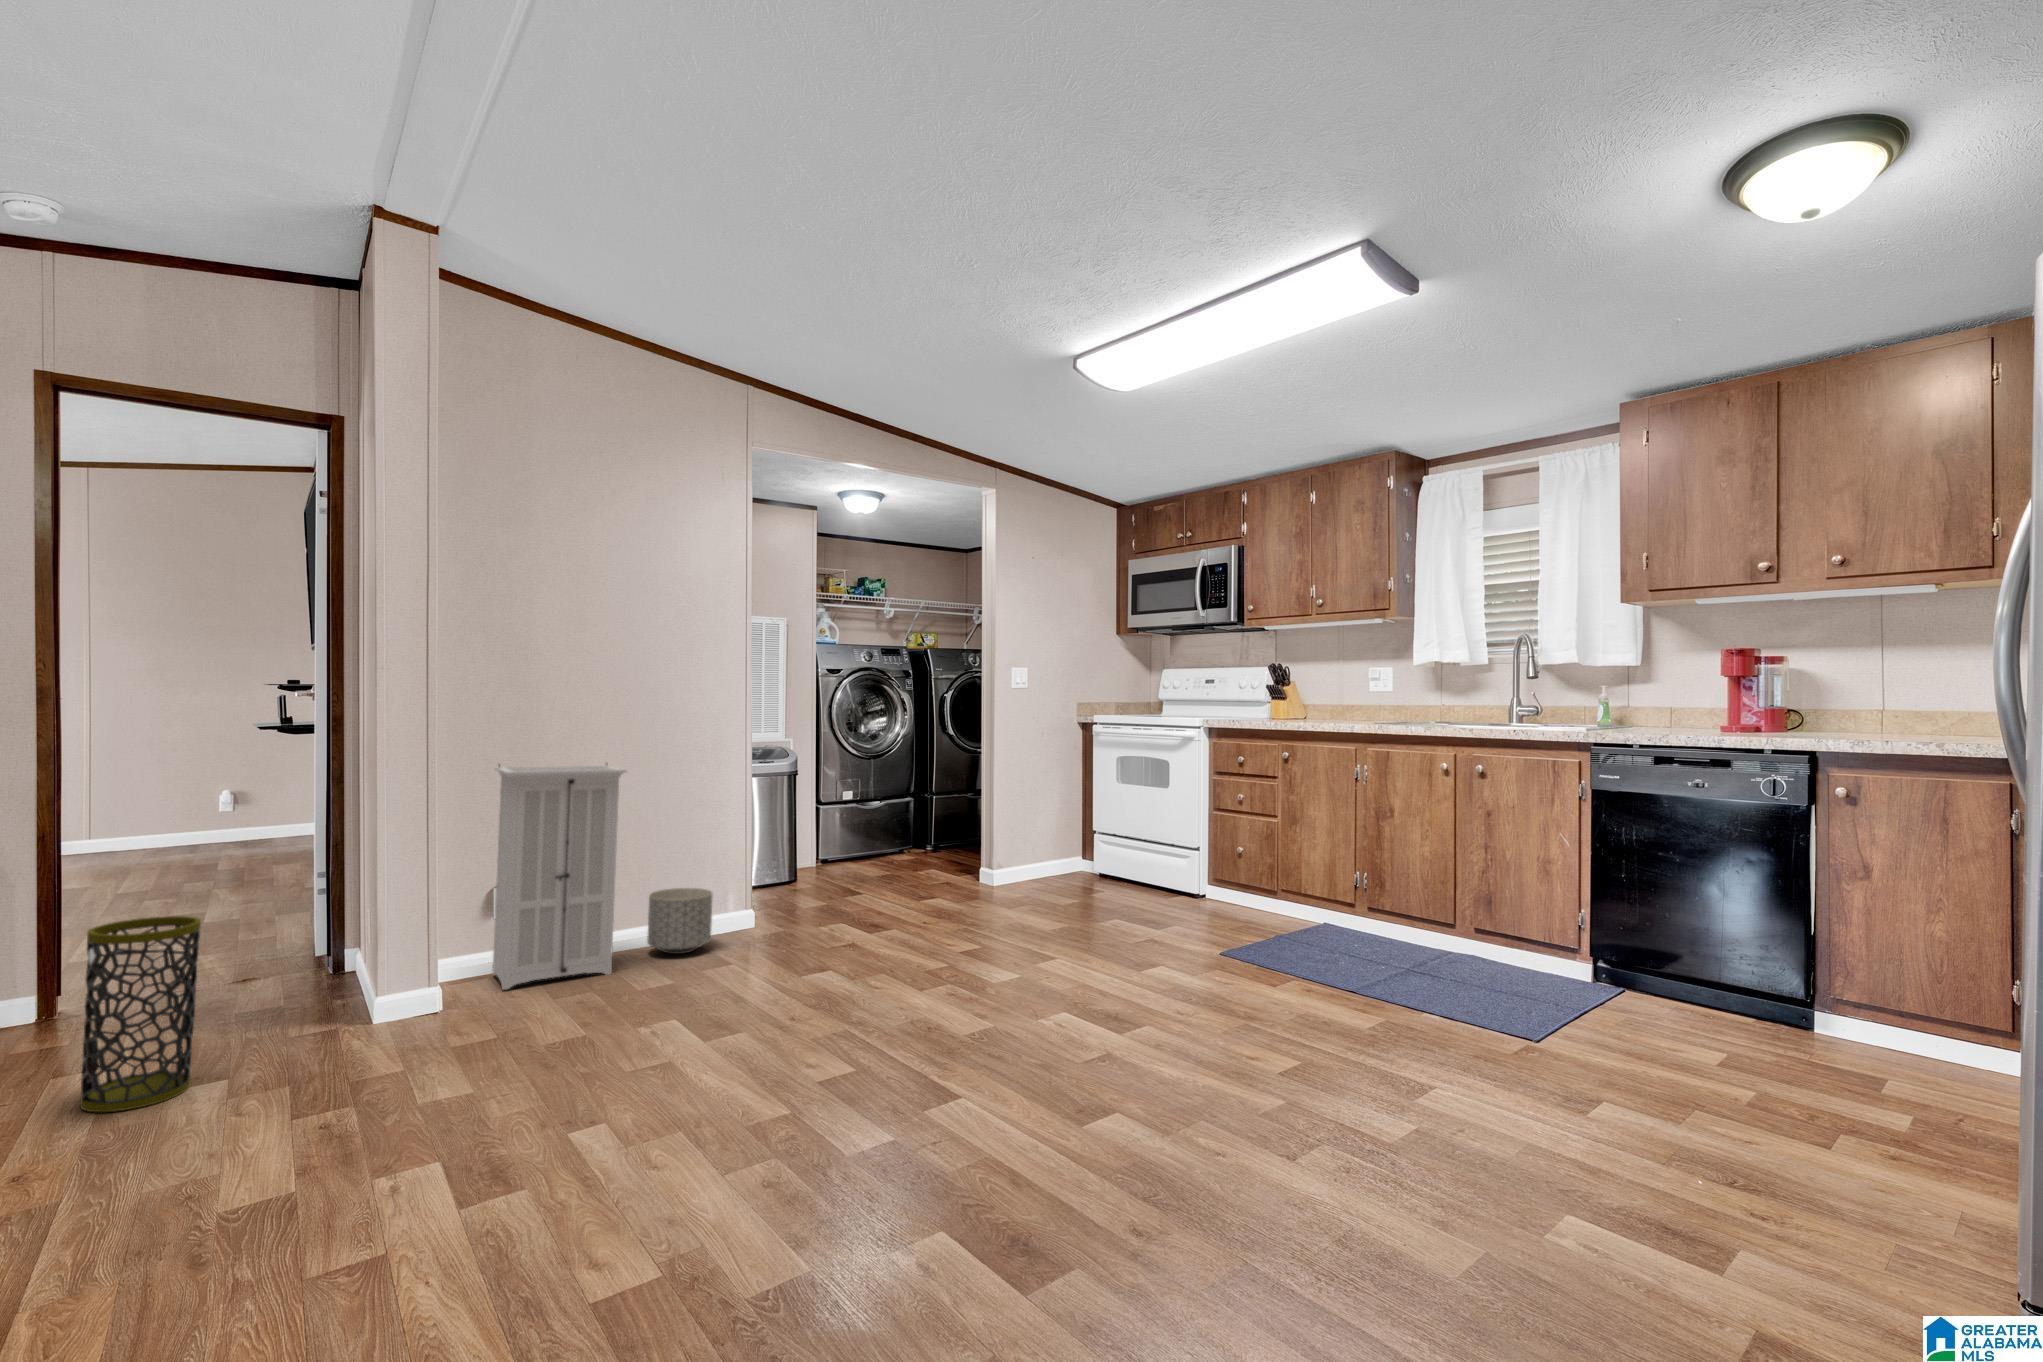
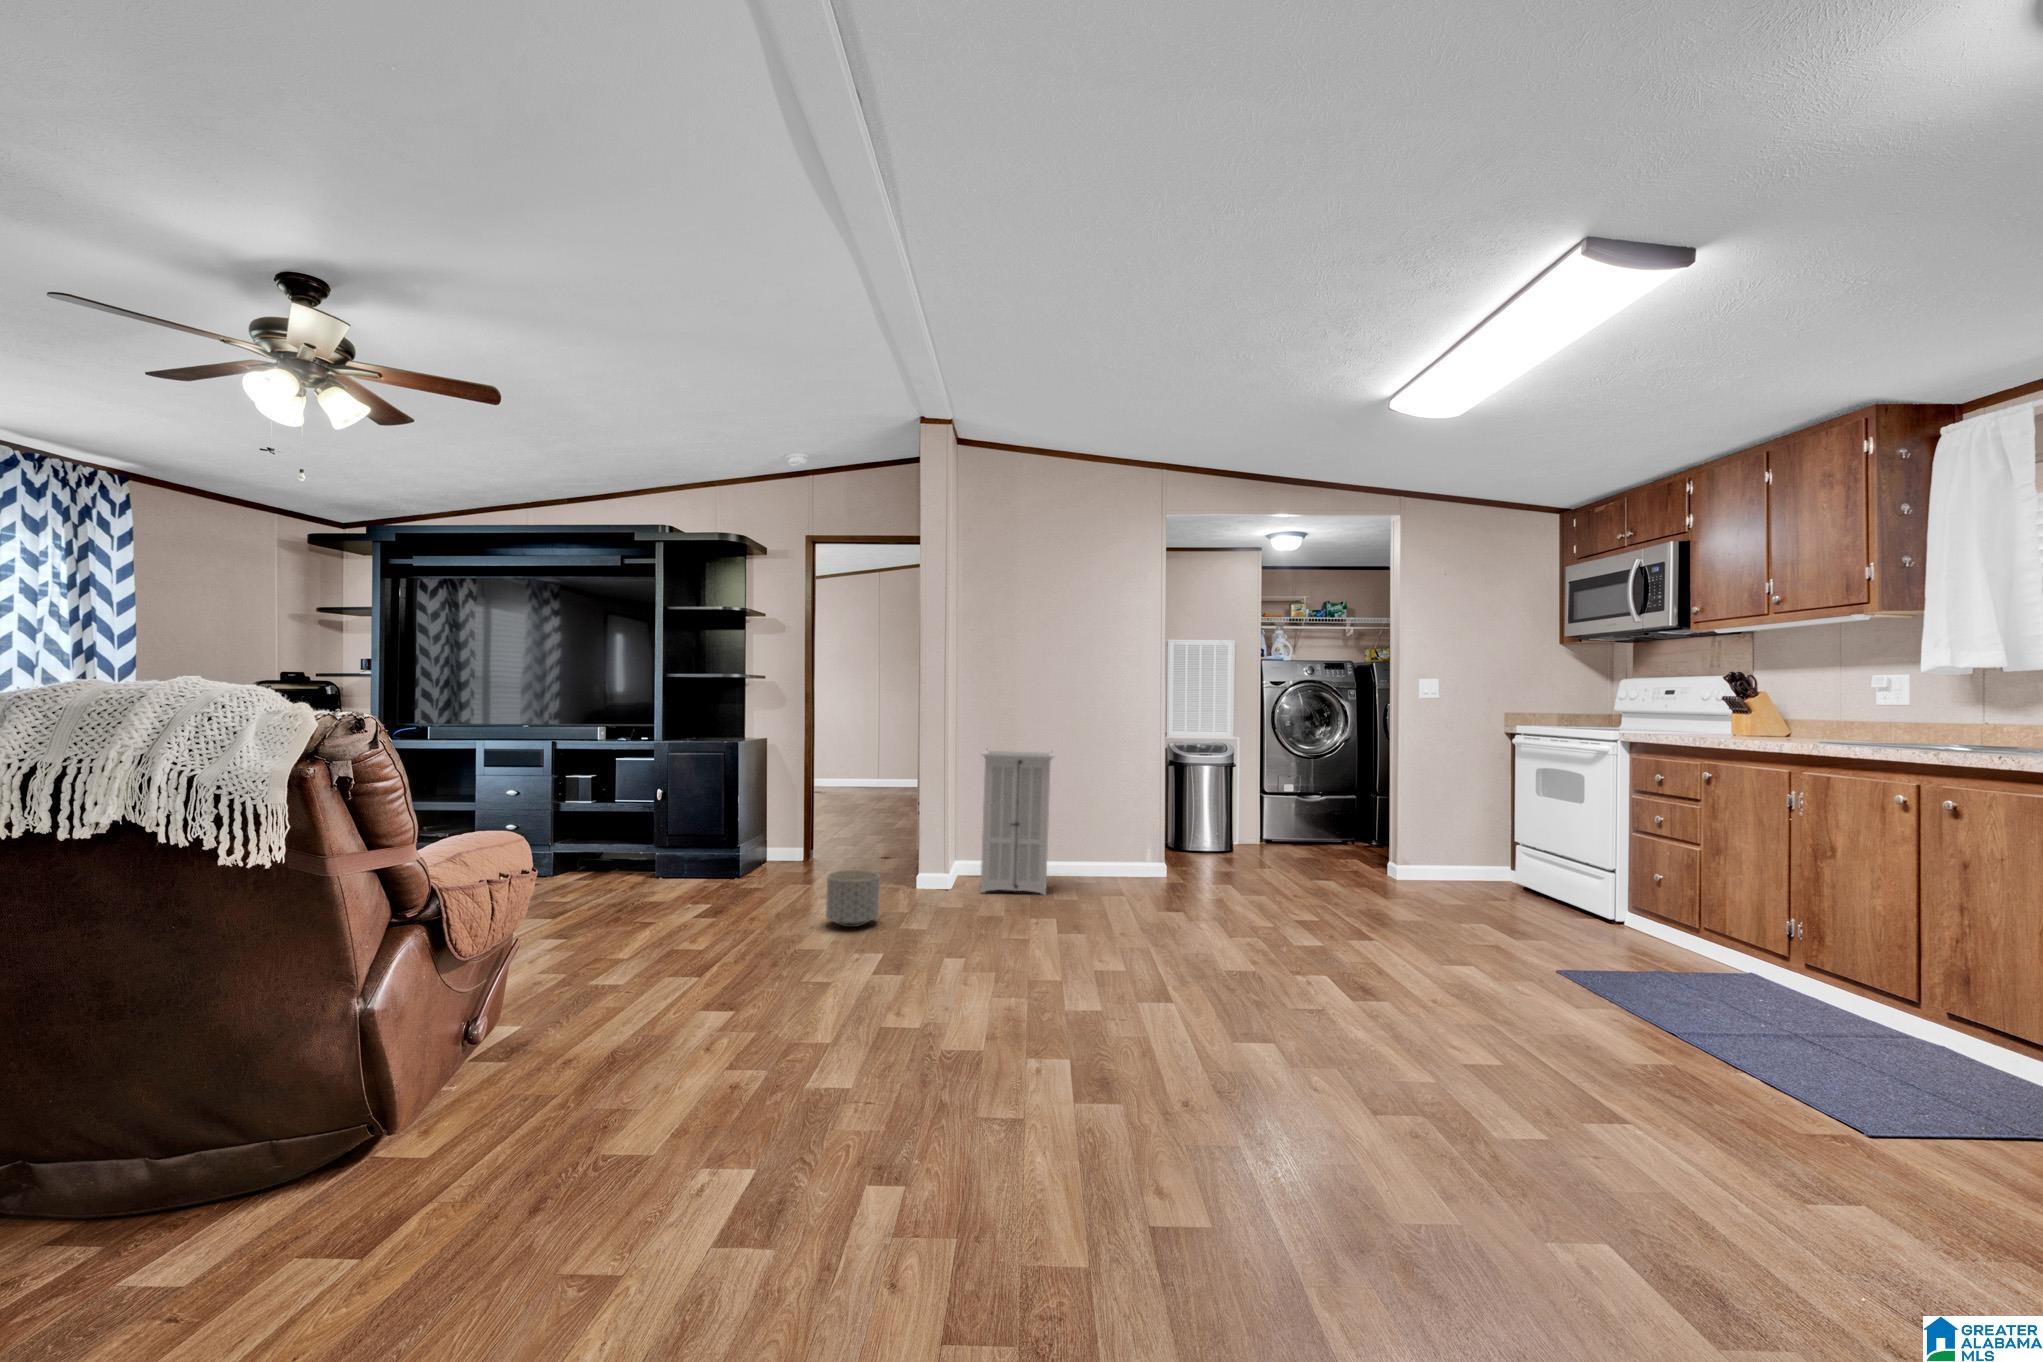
planter: present [647,888,713,954] -> present [826,870,880,927]
trash can: present [80,916,201,1112] -> none [775,820,822,915]

